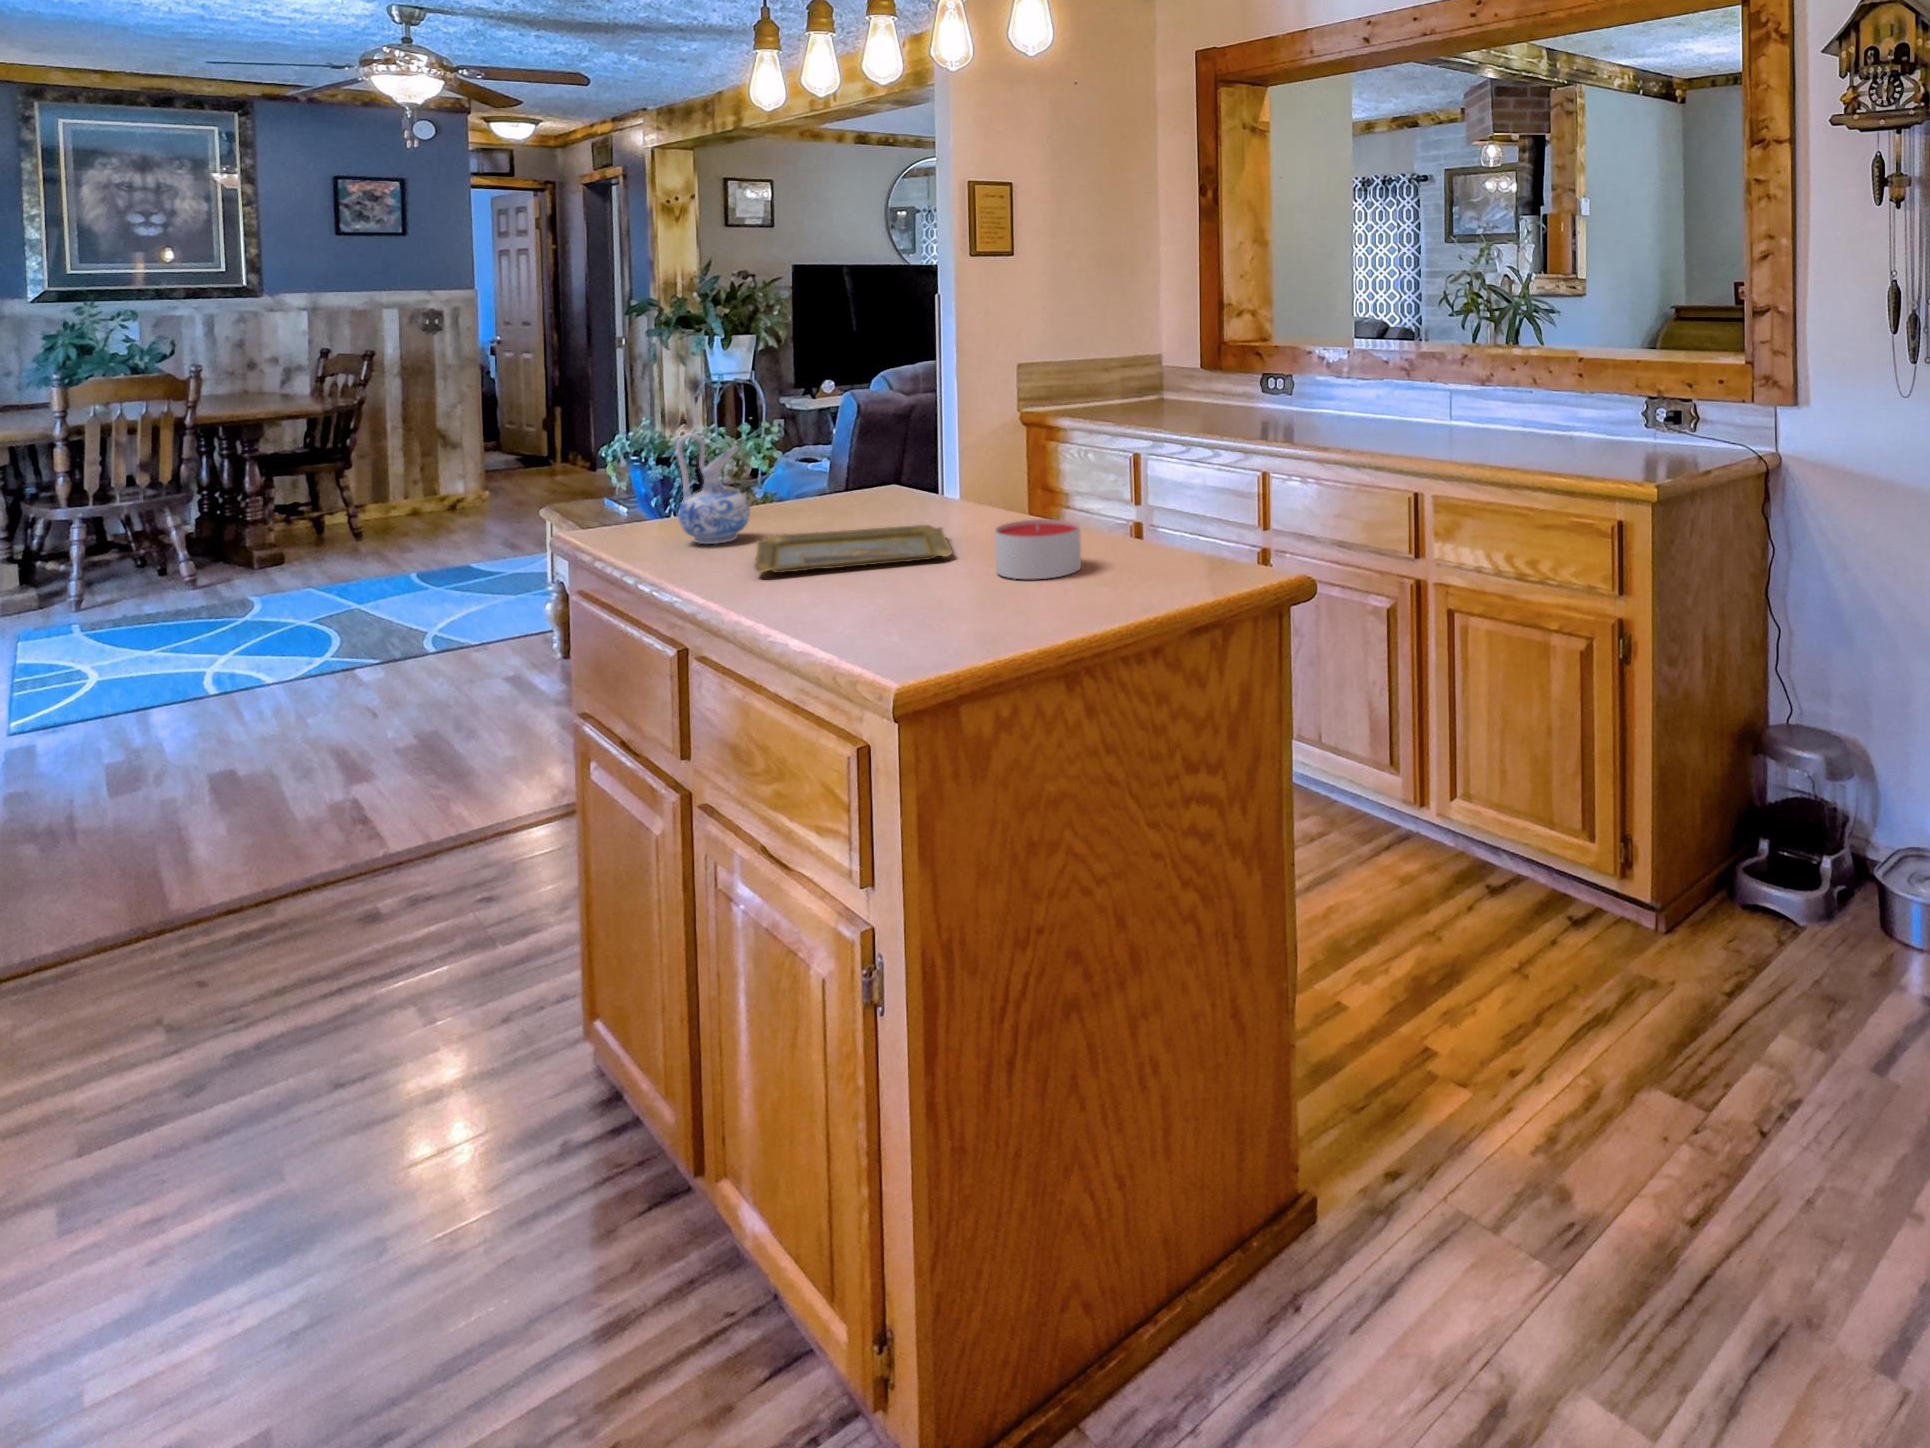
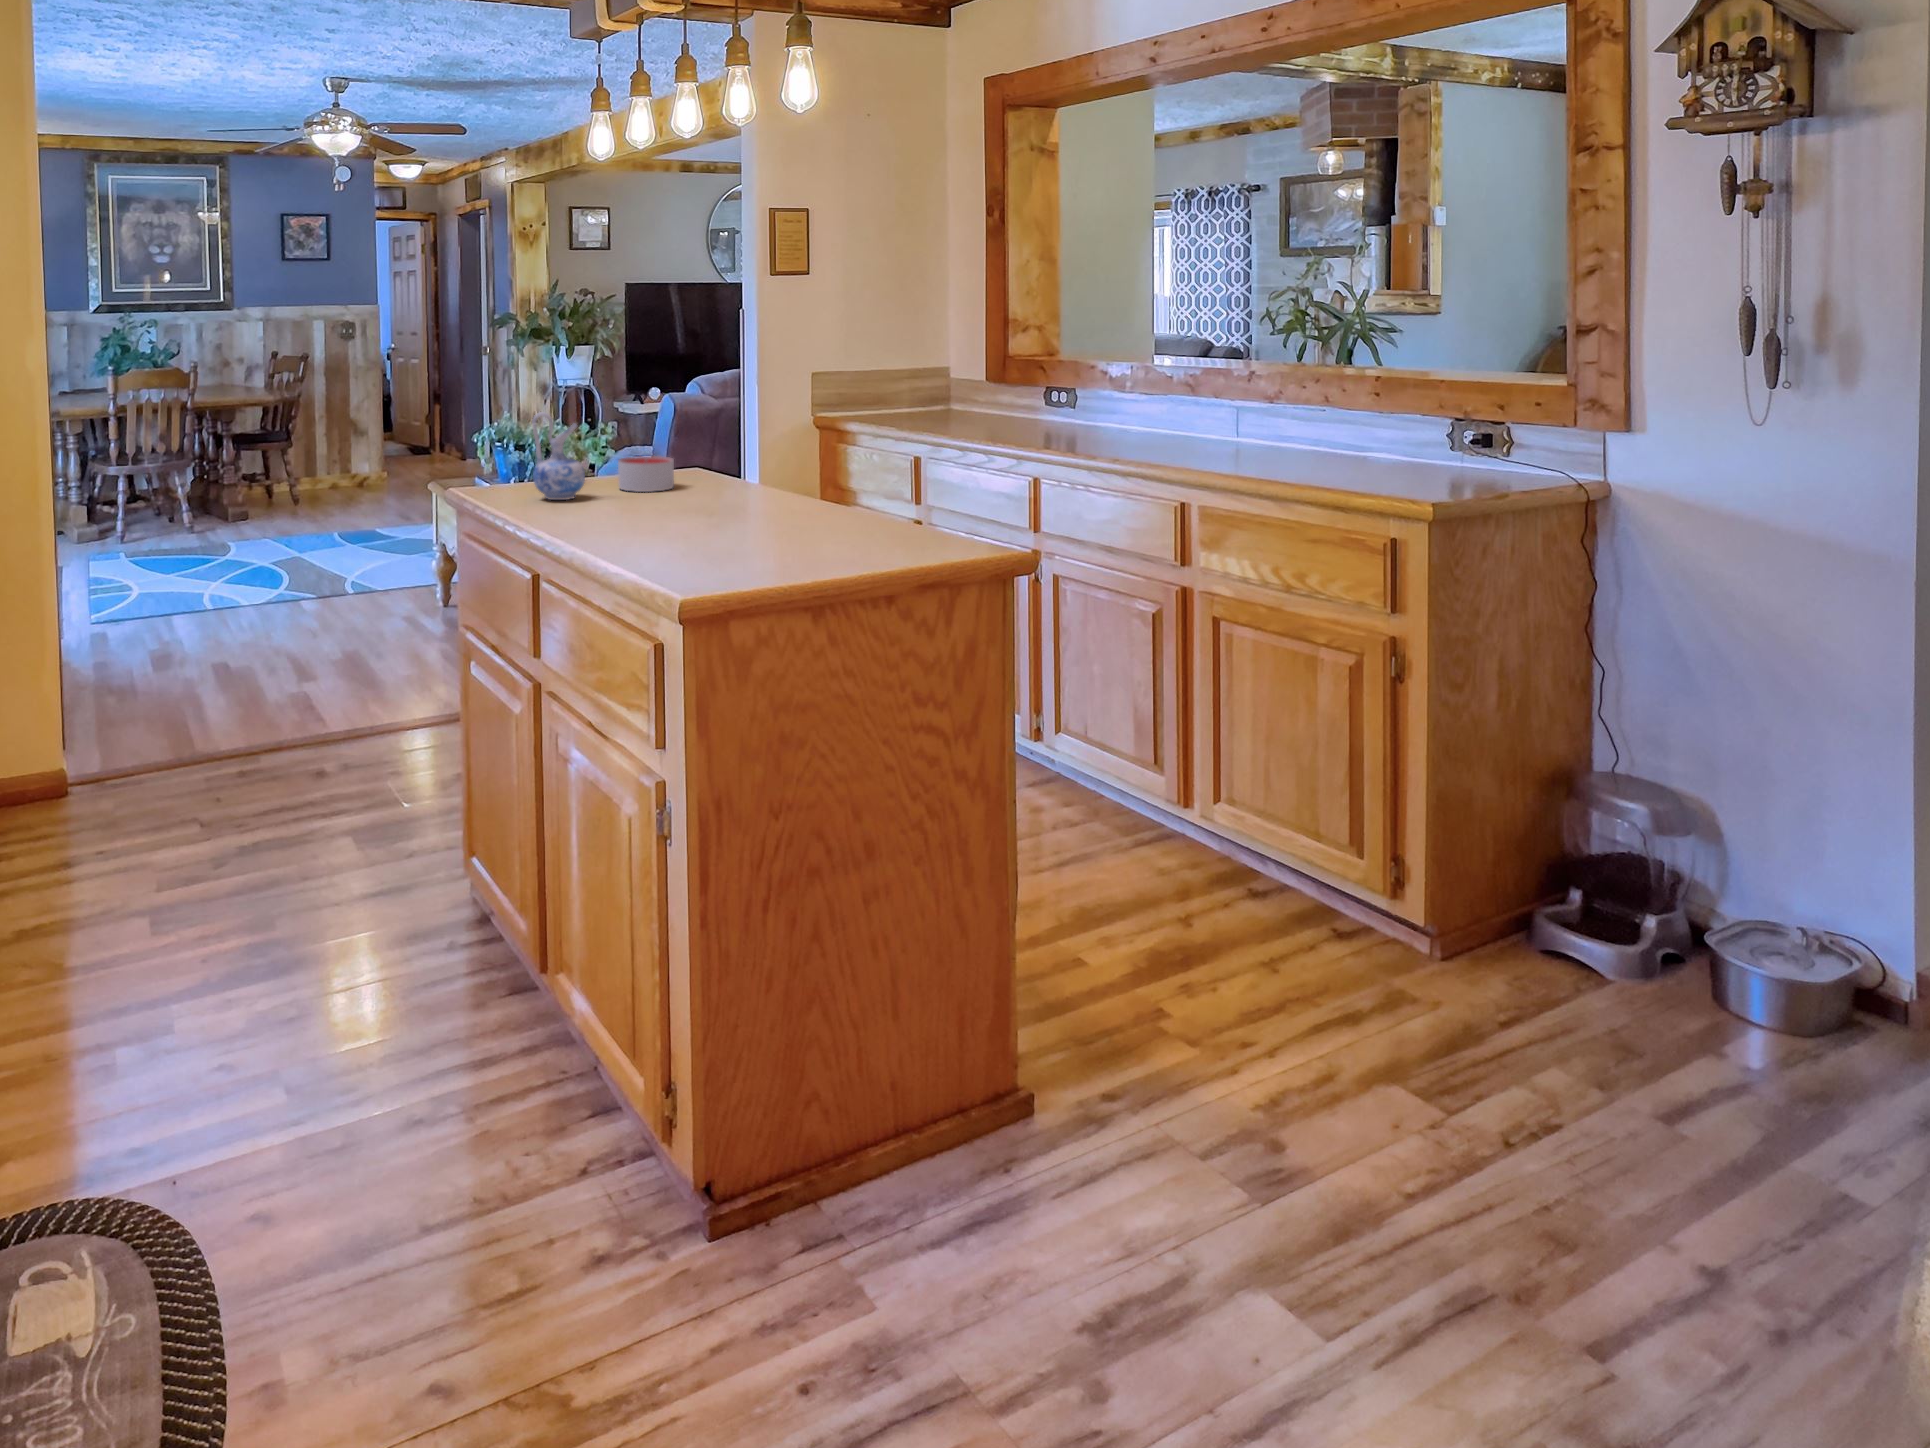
candle: present [995,519,1081,579] -> present [618,456,674,492]
tray: present [754,525,952,573] -> none [586,494,738,521]

